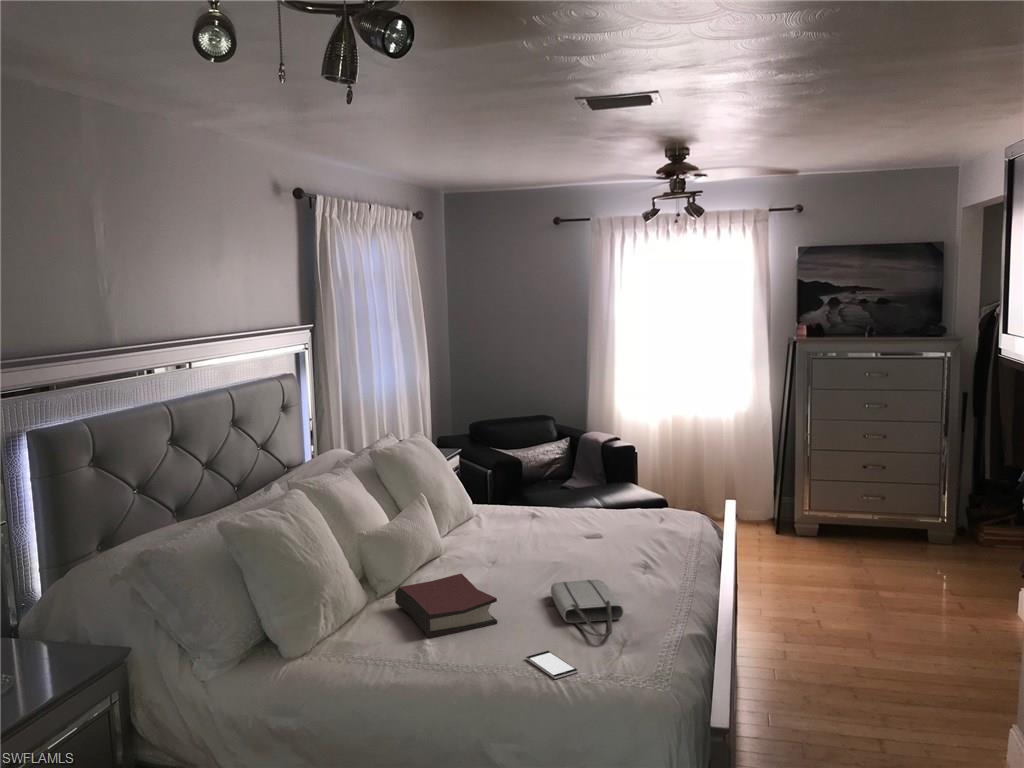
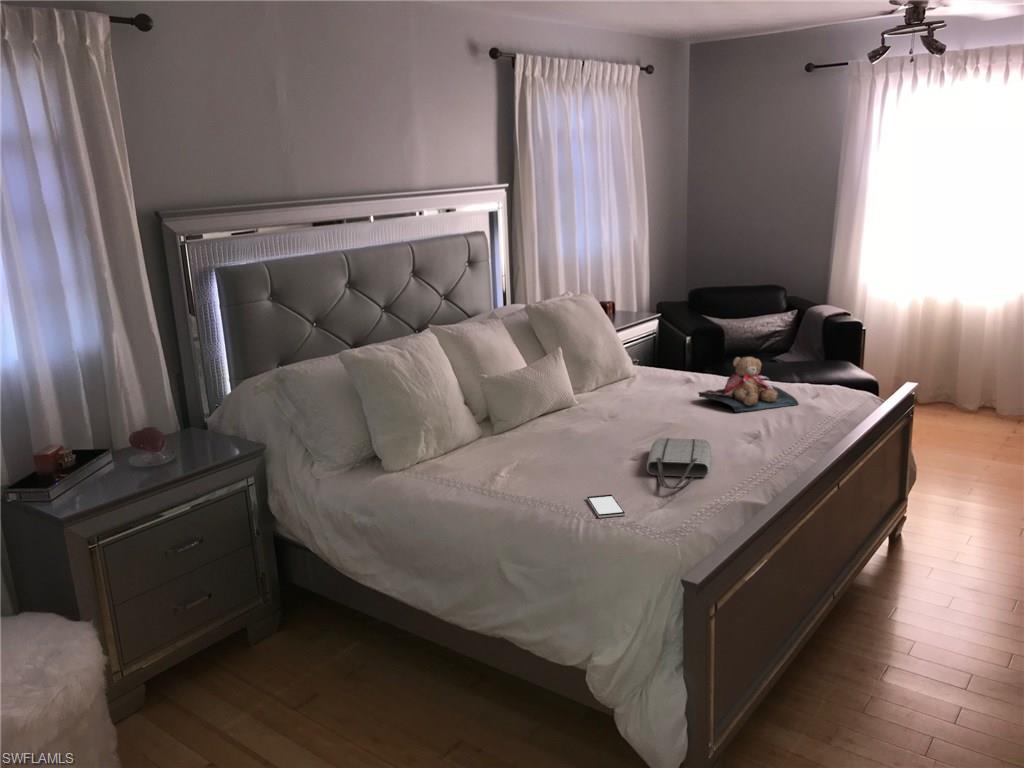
teddy bear: none [548,490,642,547] -> present [698,357,798,413]
hardback book: present [395,573,497,638] -> none [508,421,586,472]

